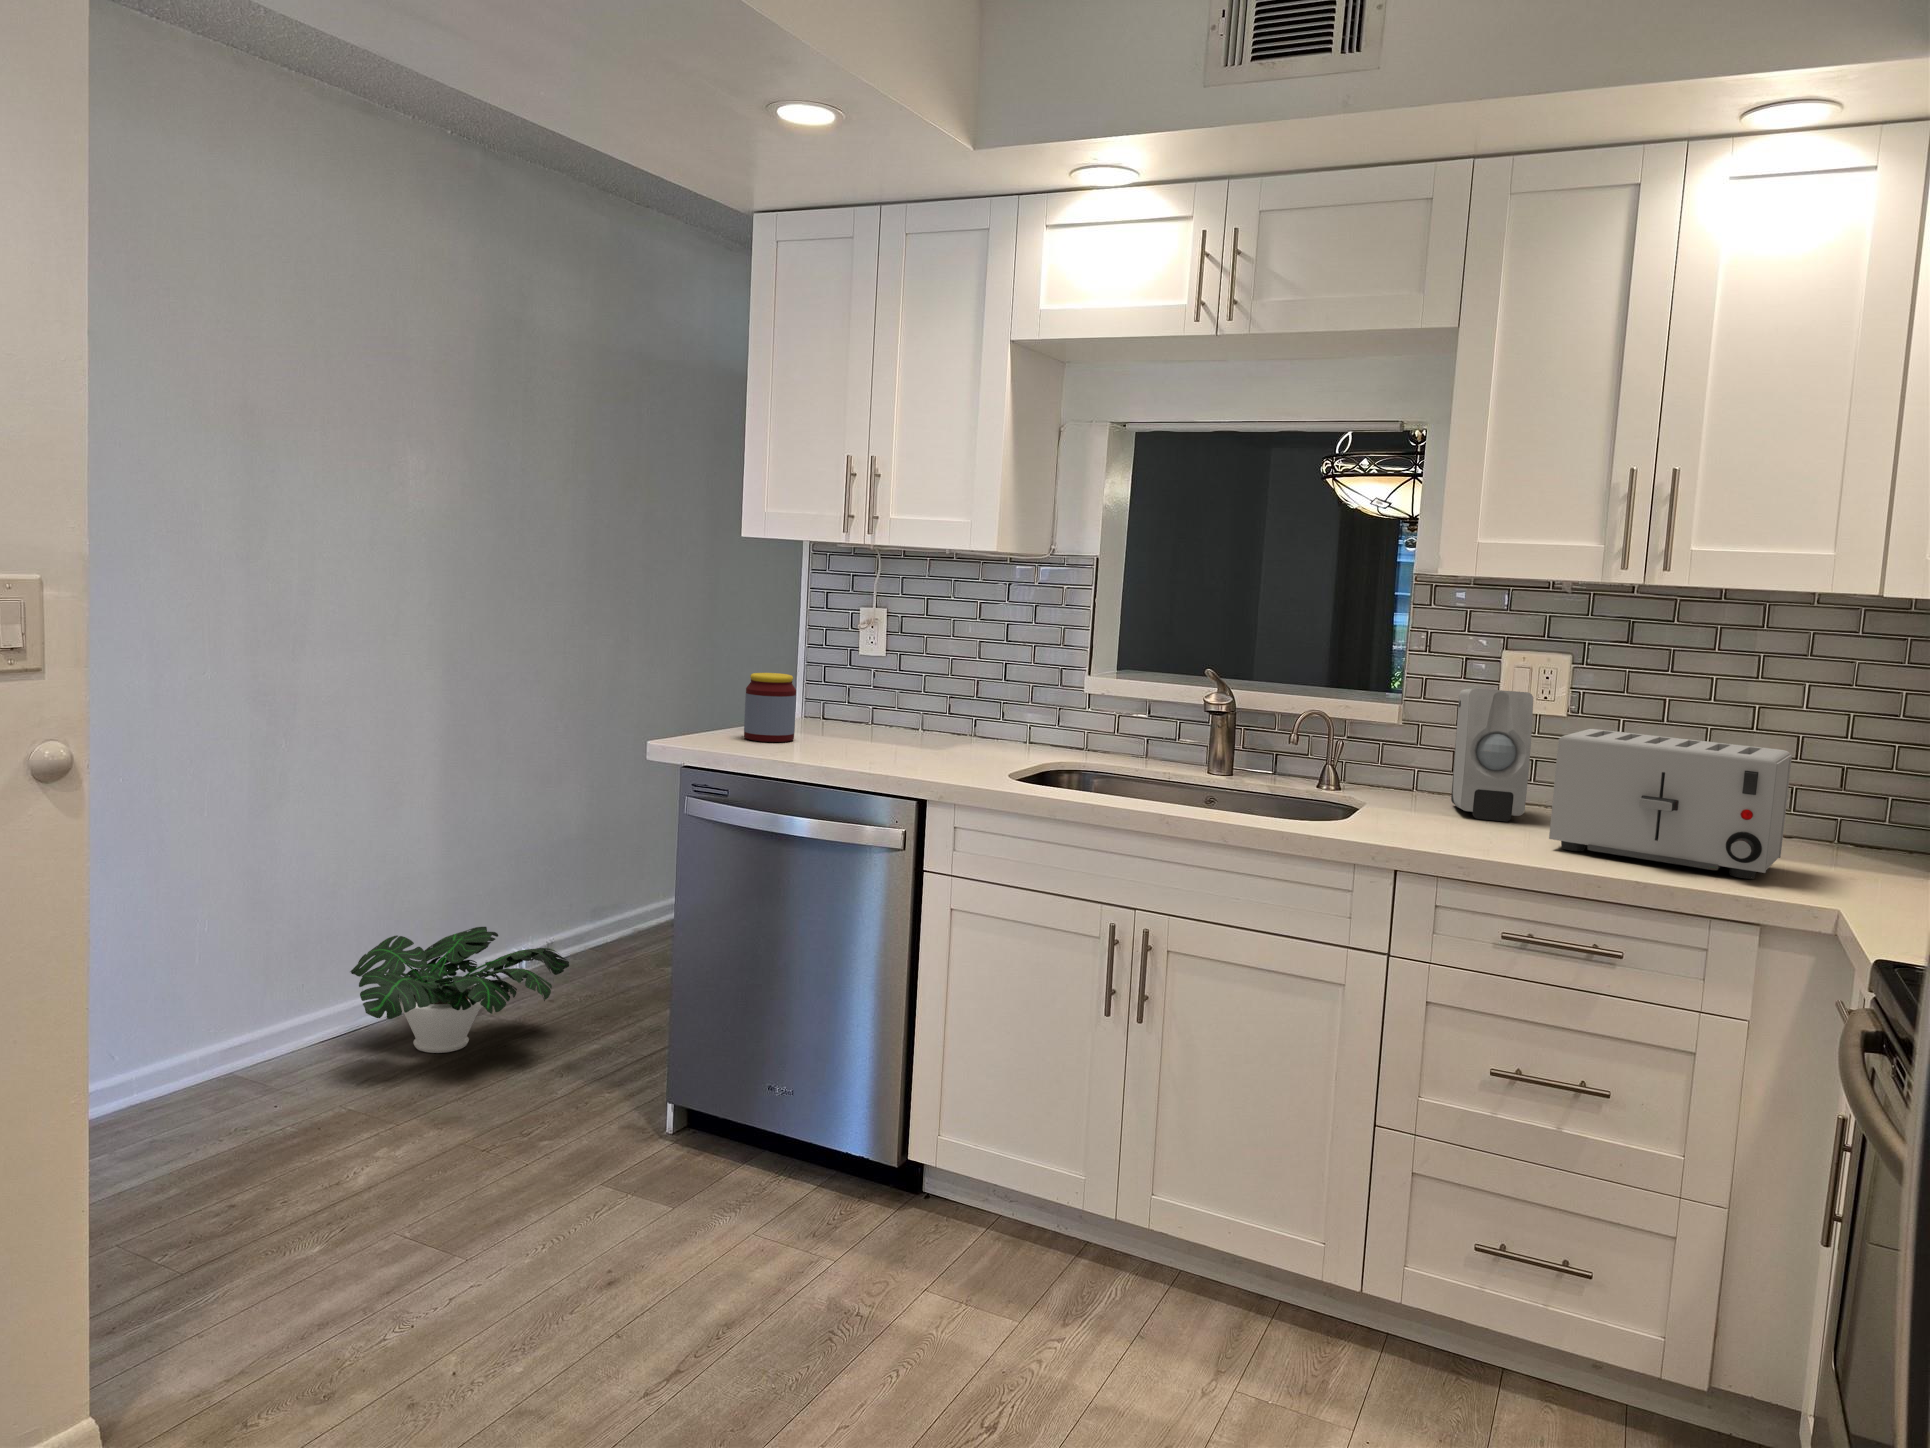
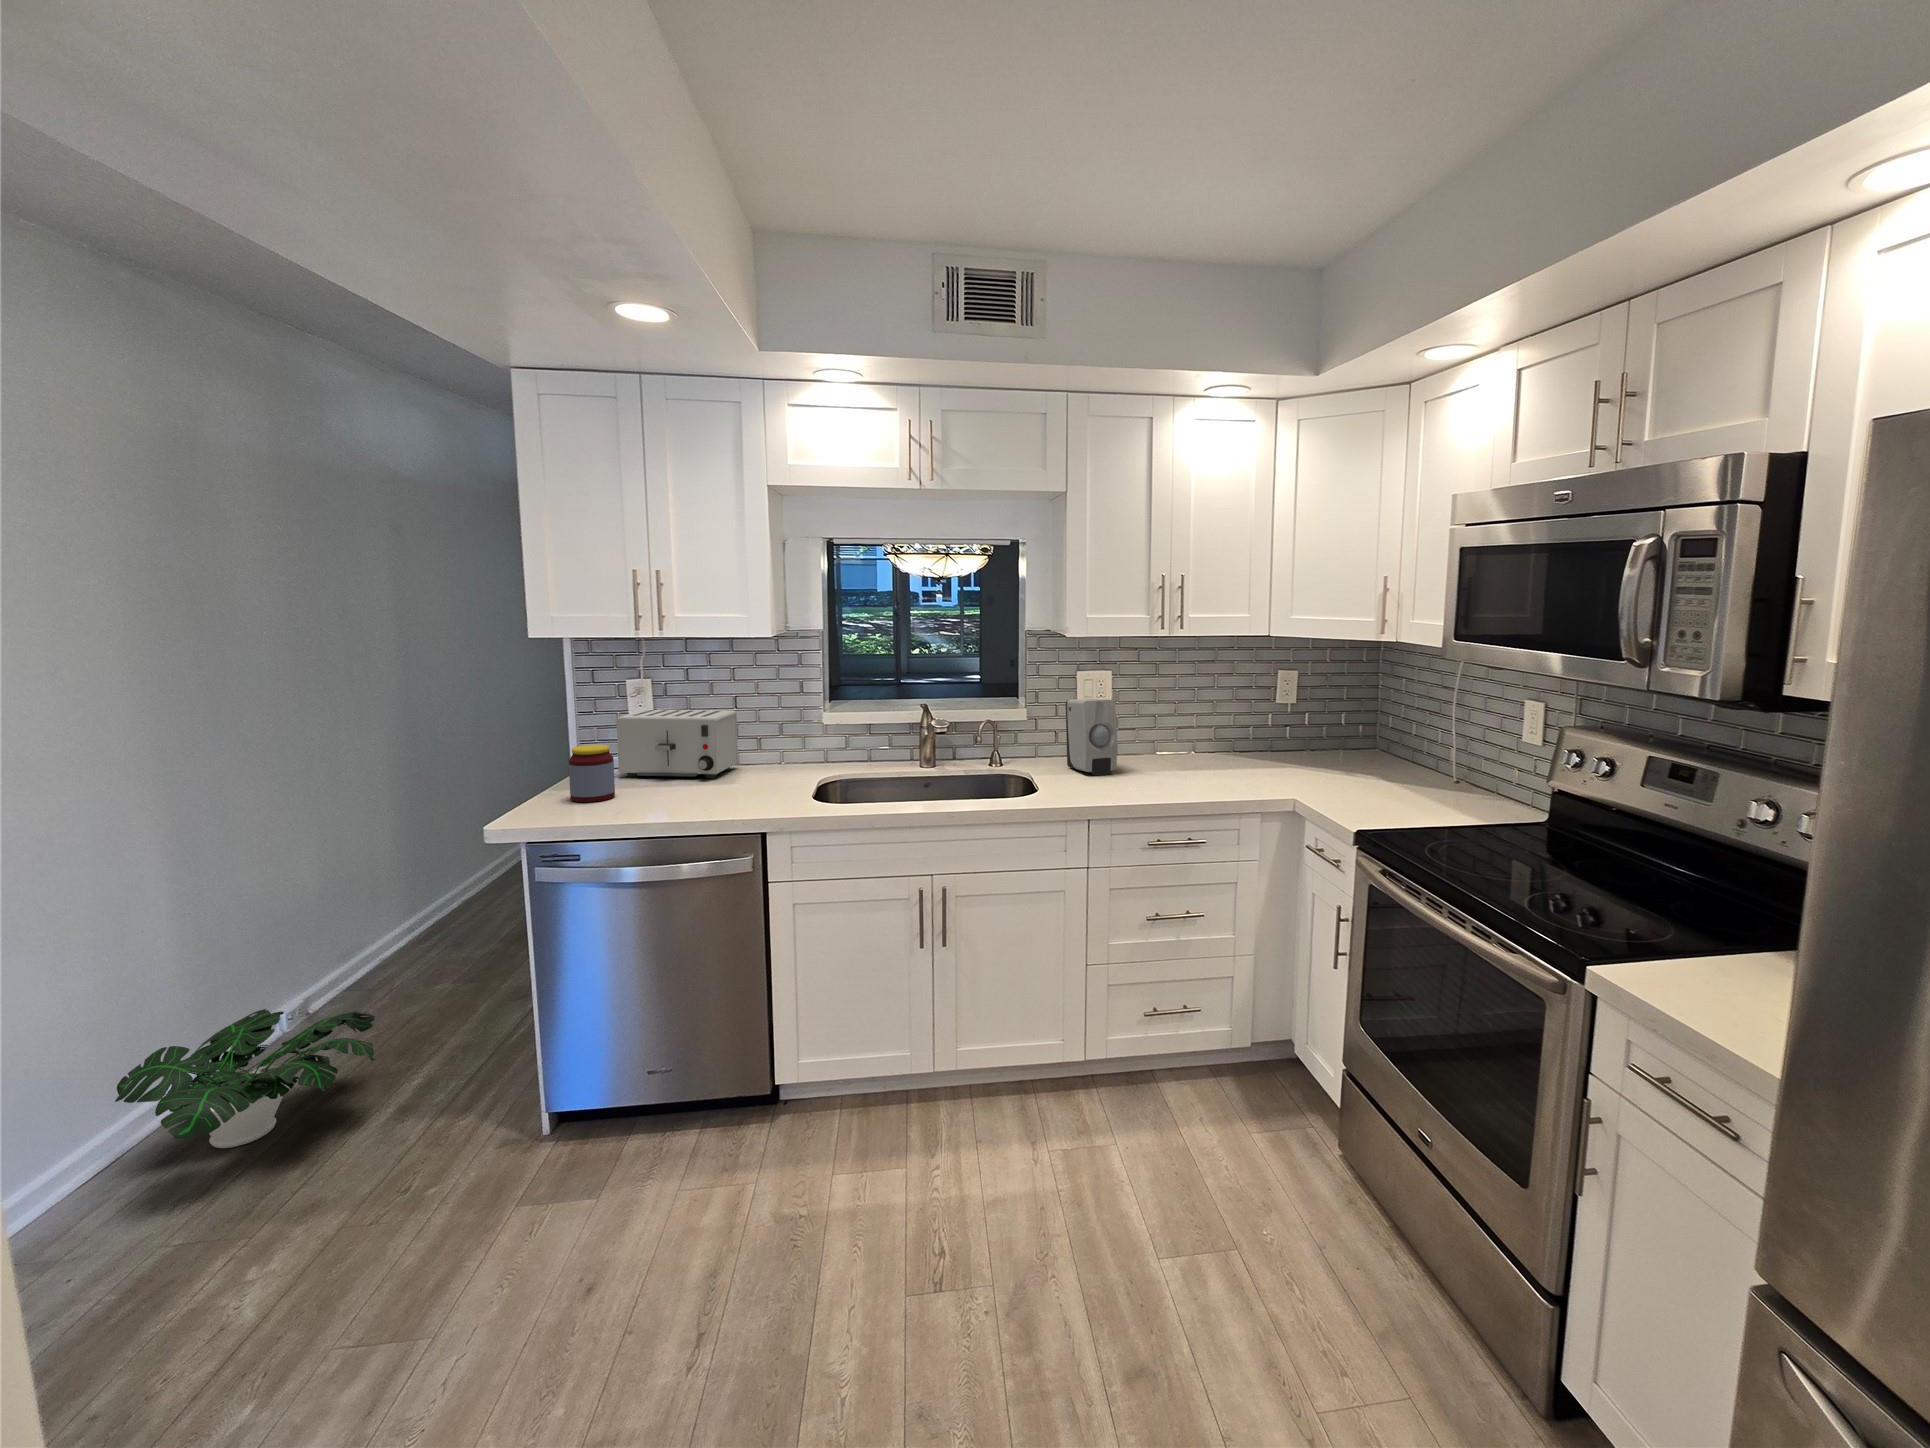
toaster: present [1549,729,1792,879] -> present [616,709,738,778]

